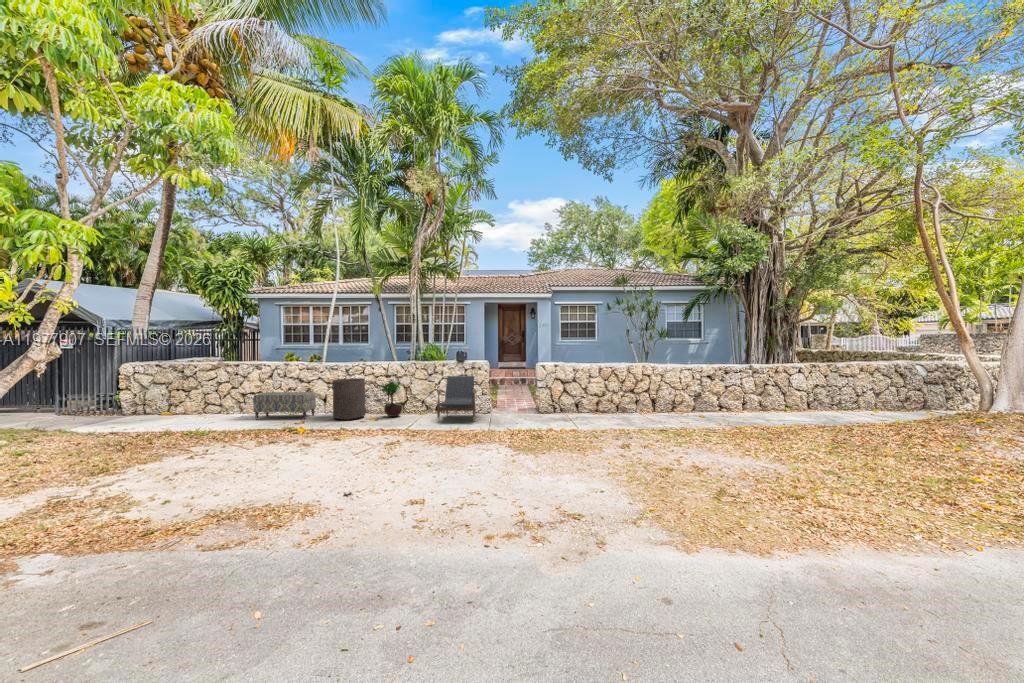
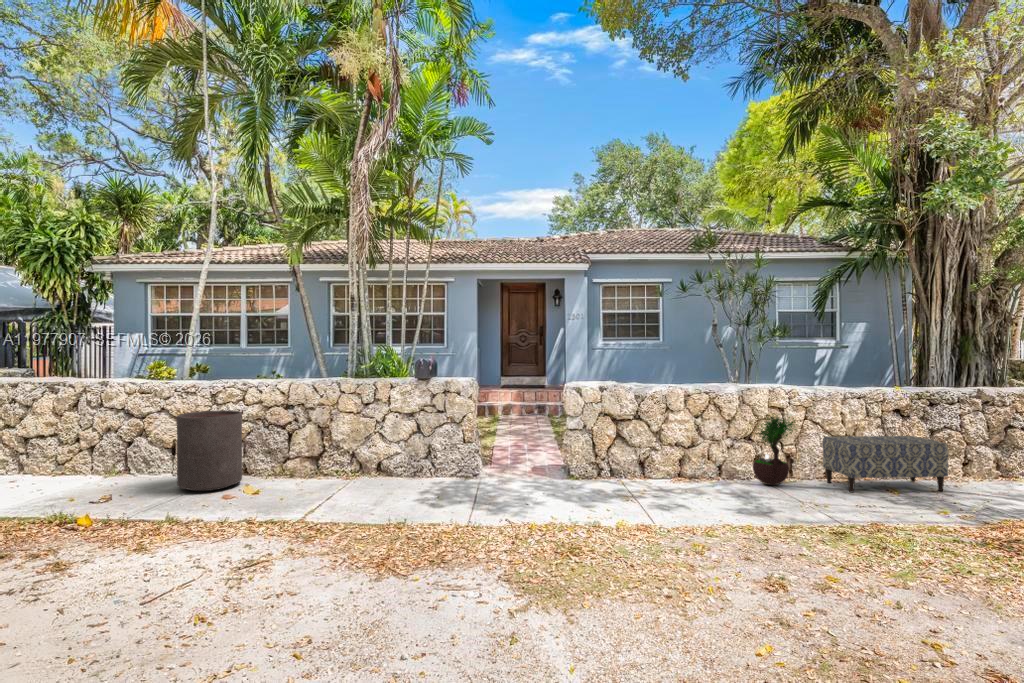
lounge chair: present [437,376,477,422] -> none [373,407,451,500]
potted tree: present [380,381,402,417] -> present [753,415,796,485]
bench: present [253,392,316,420] -> present [823,436,948,492]

